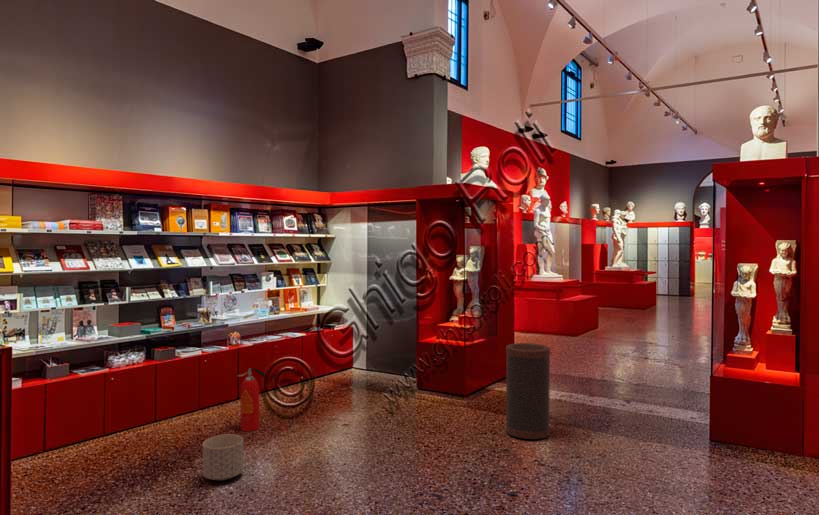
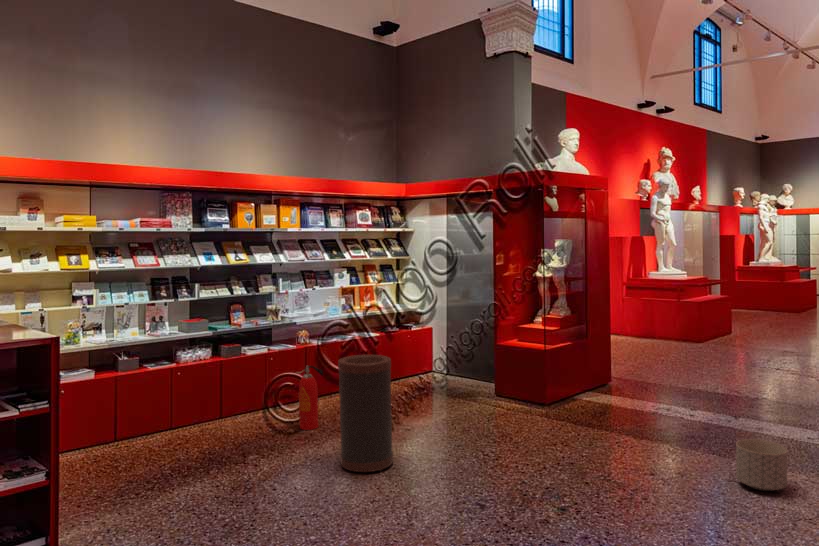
trash can: present [506,343,550,439] -> present [338,355,393,472]
planter: present [203,434,243,481] -> present [736,439,787,491]

